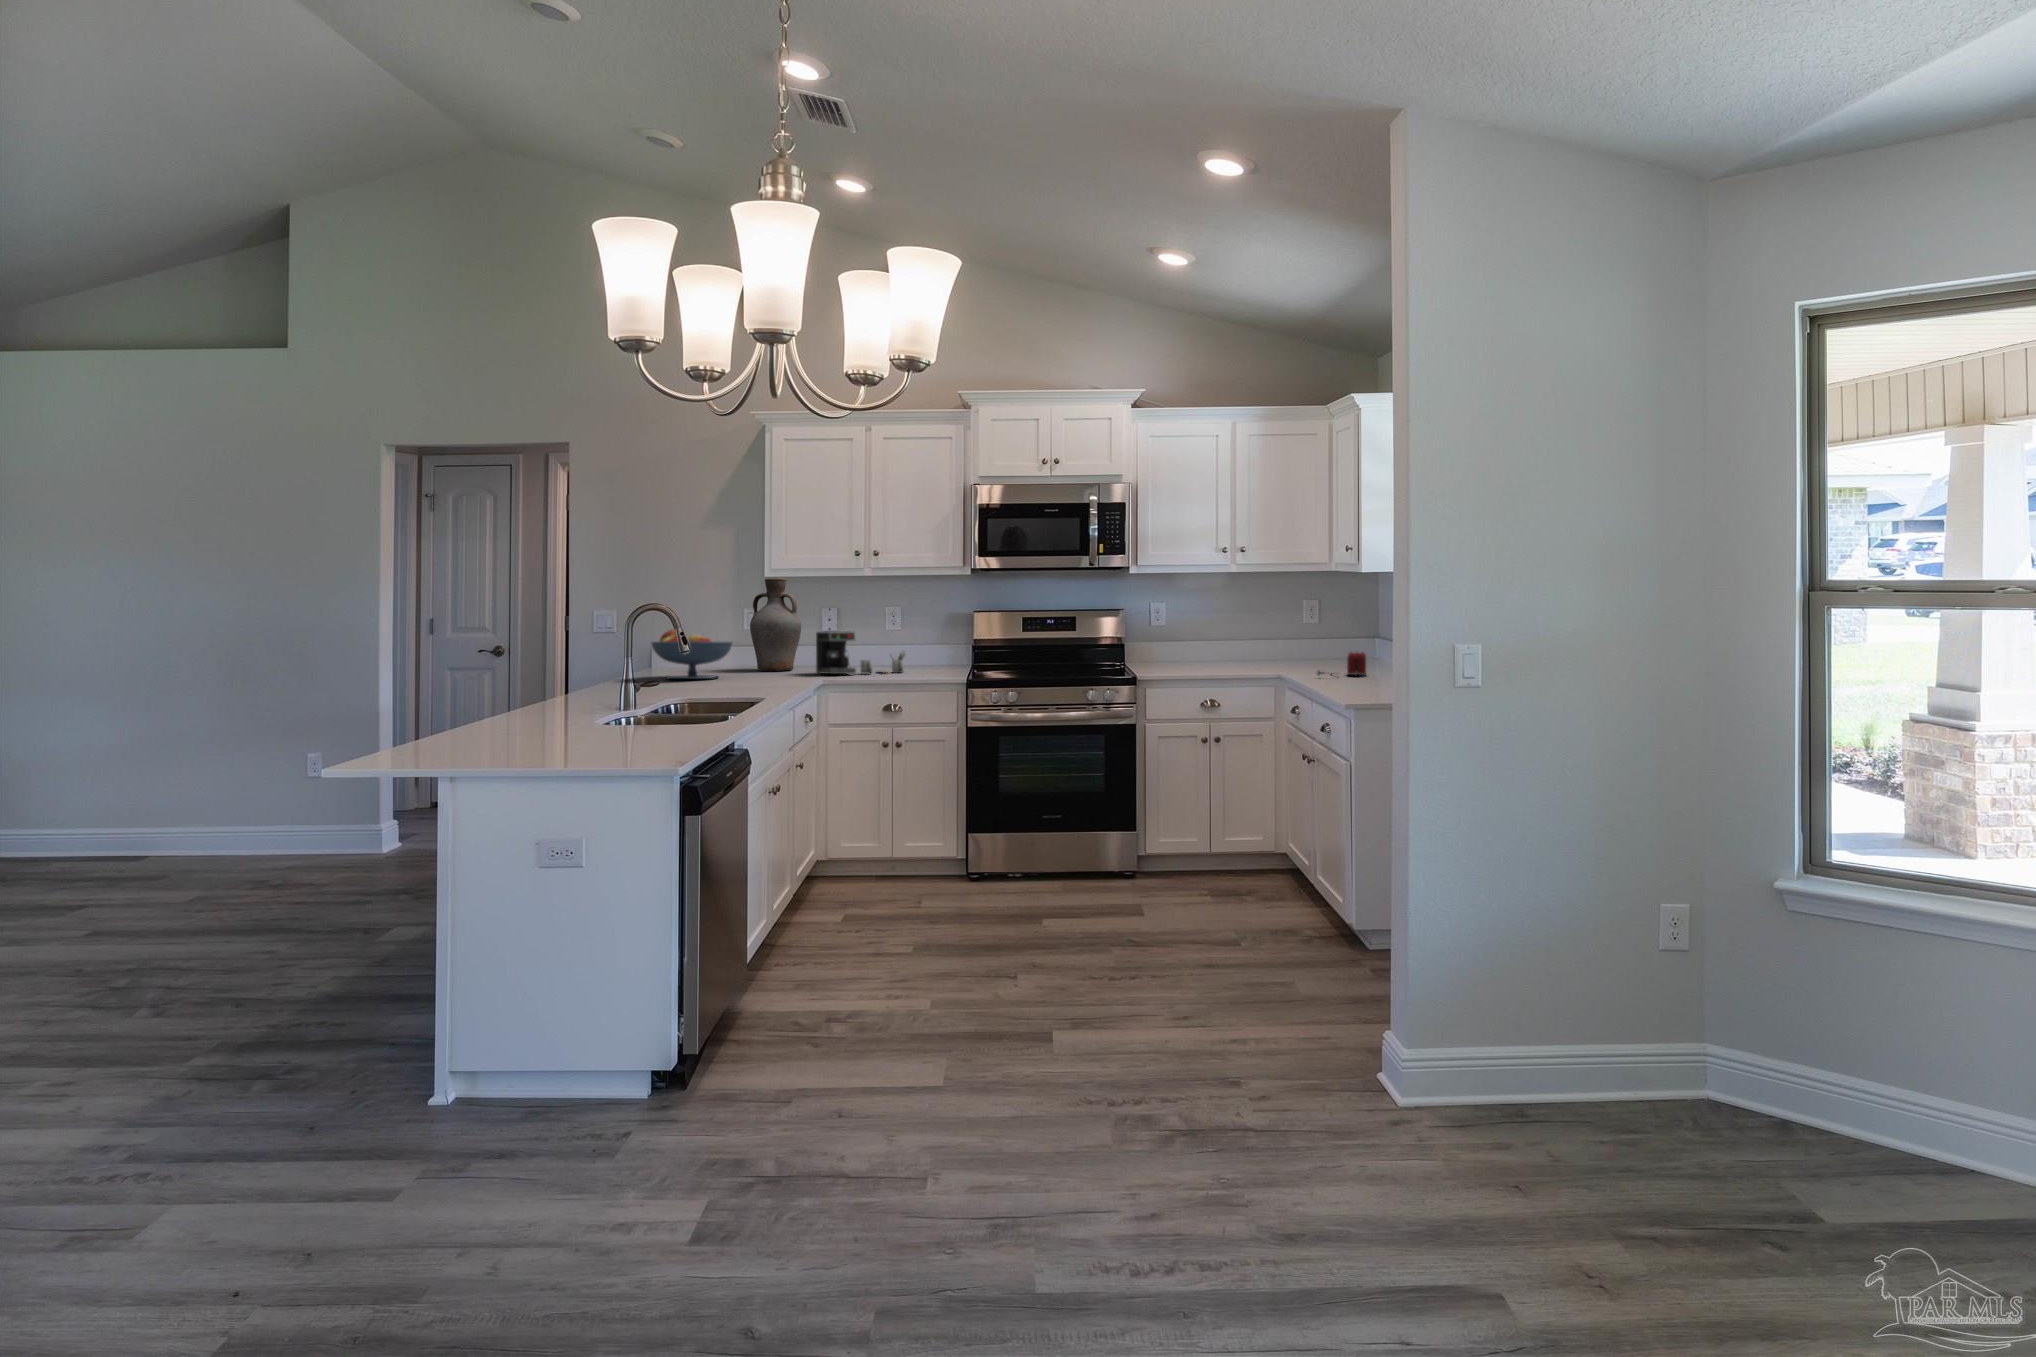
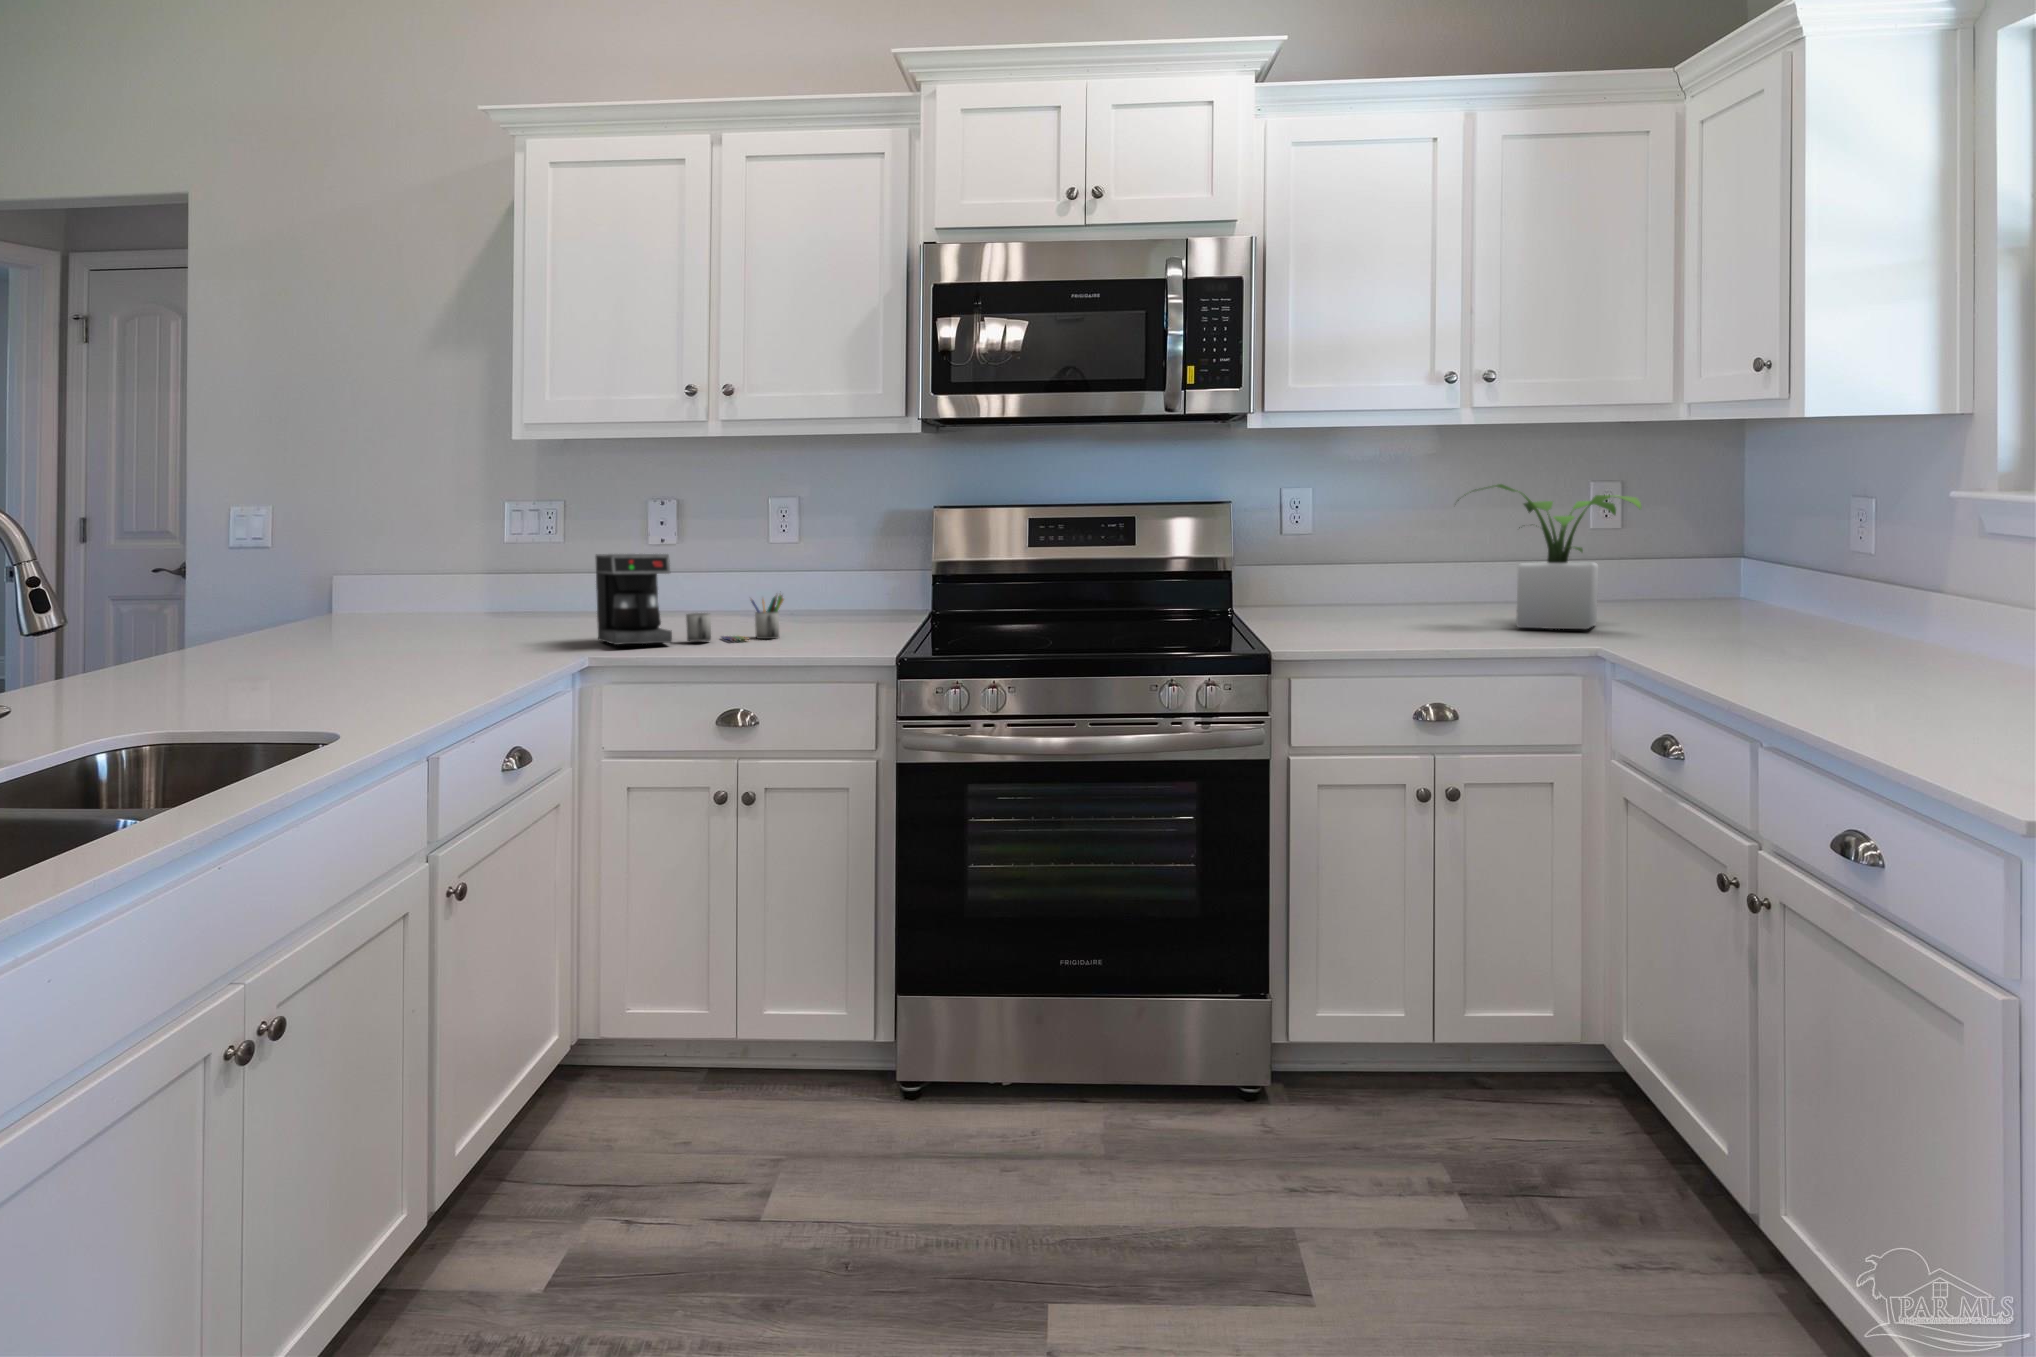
vase: present [750,578,801,671] -> none [475,443,583,633]
potted plant: none [1226,600,1308,668] -> present [1458,484,1641,629]
fruit bowl: present [652,629,732,679] -> none [220,551,409,660]
toaster: present [1317,652,1366,675] -> none [1684,596,1798,656]

